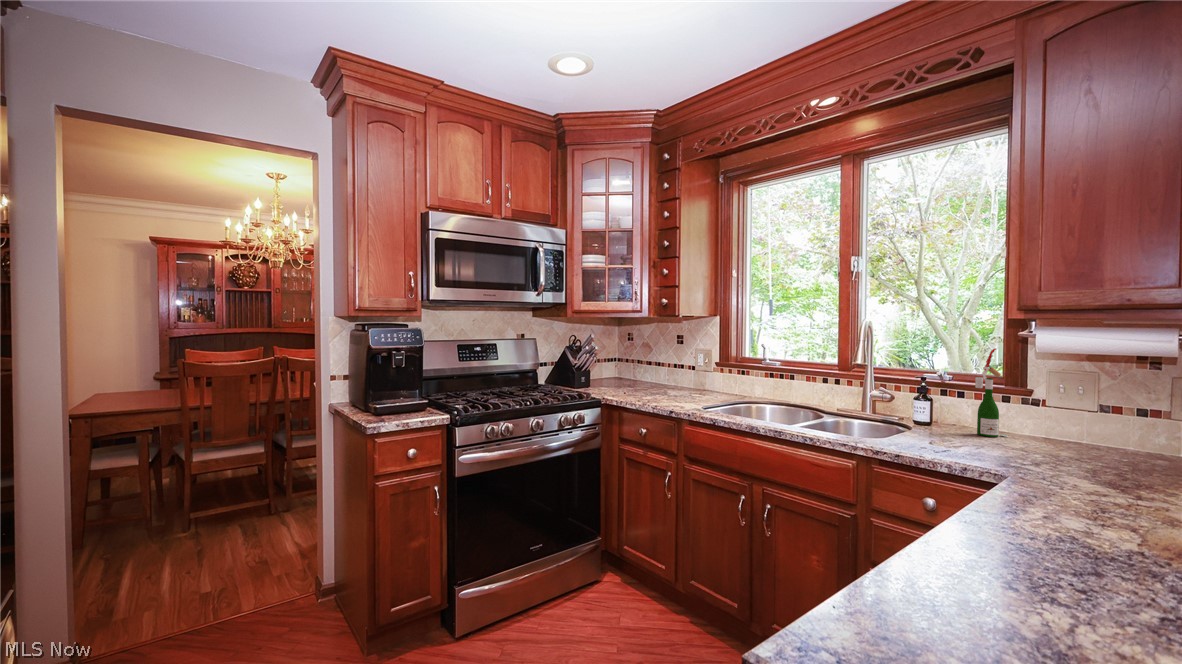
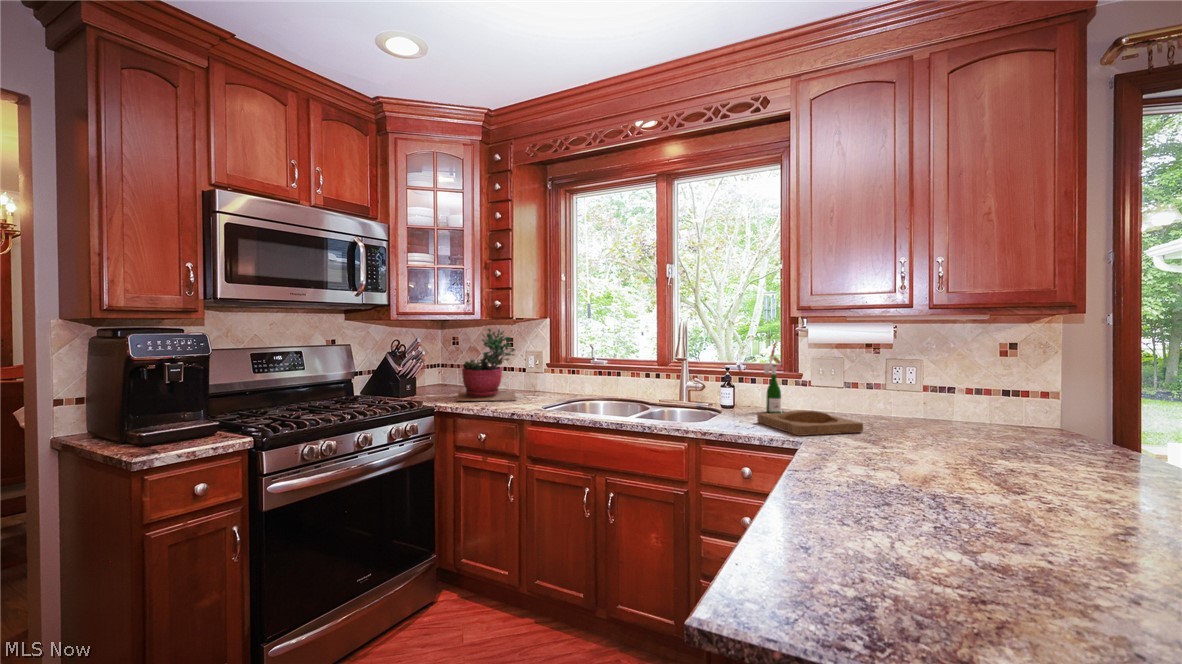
succulent plant: none [621,326,681,399] -> present [456,329,516,401]
tray: none [956,436,1116,474] -> present [757,410,863,436]

